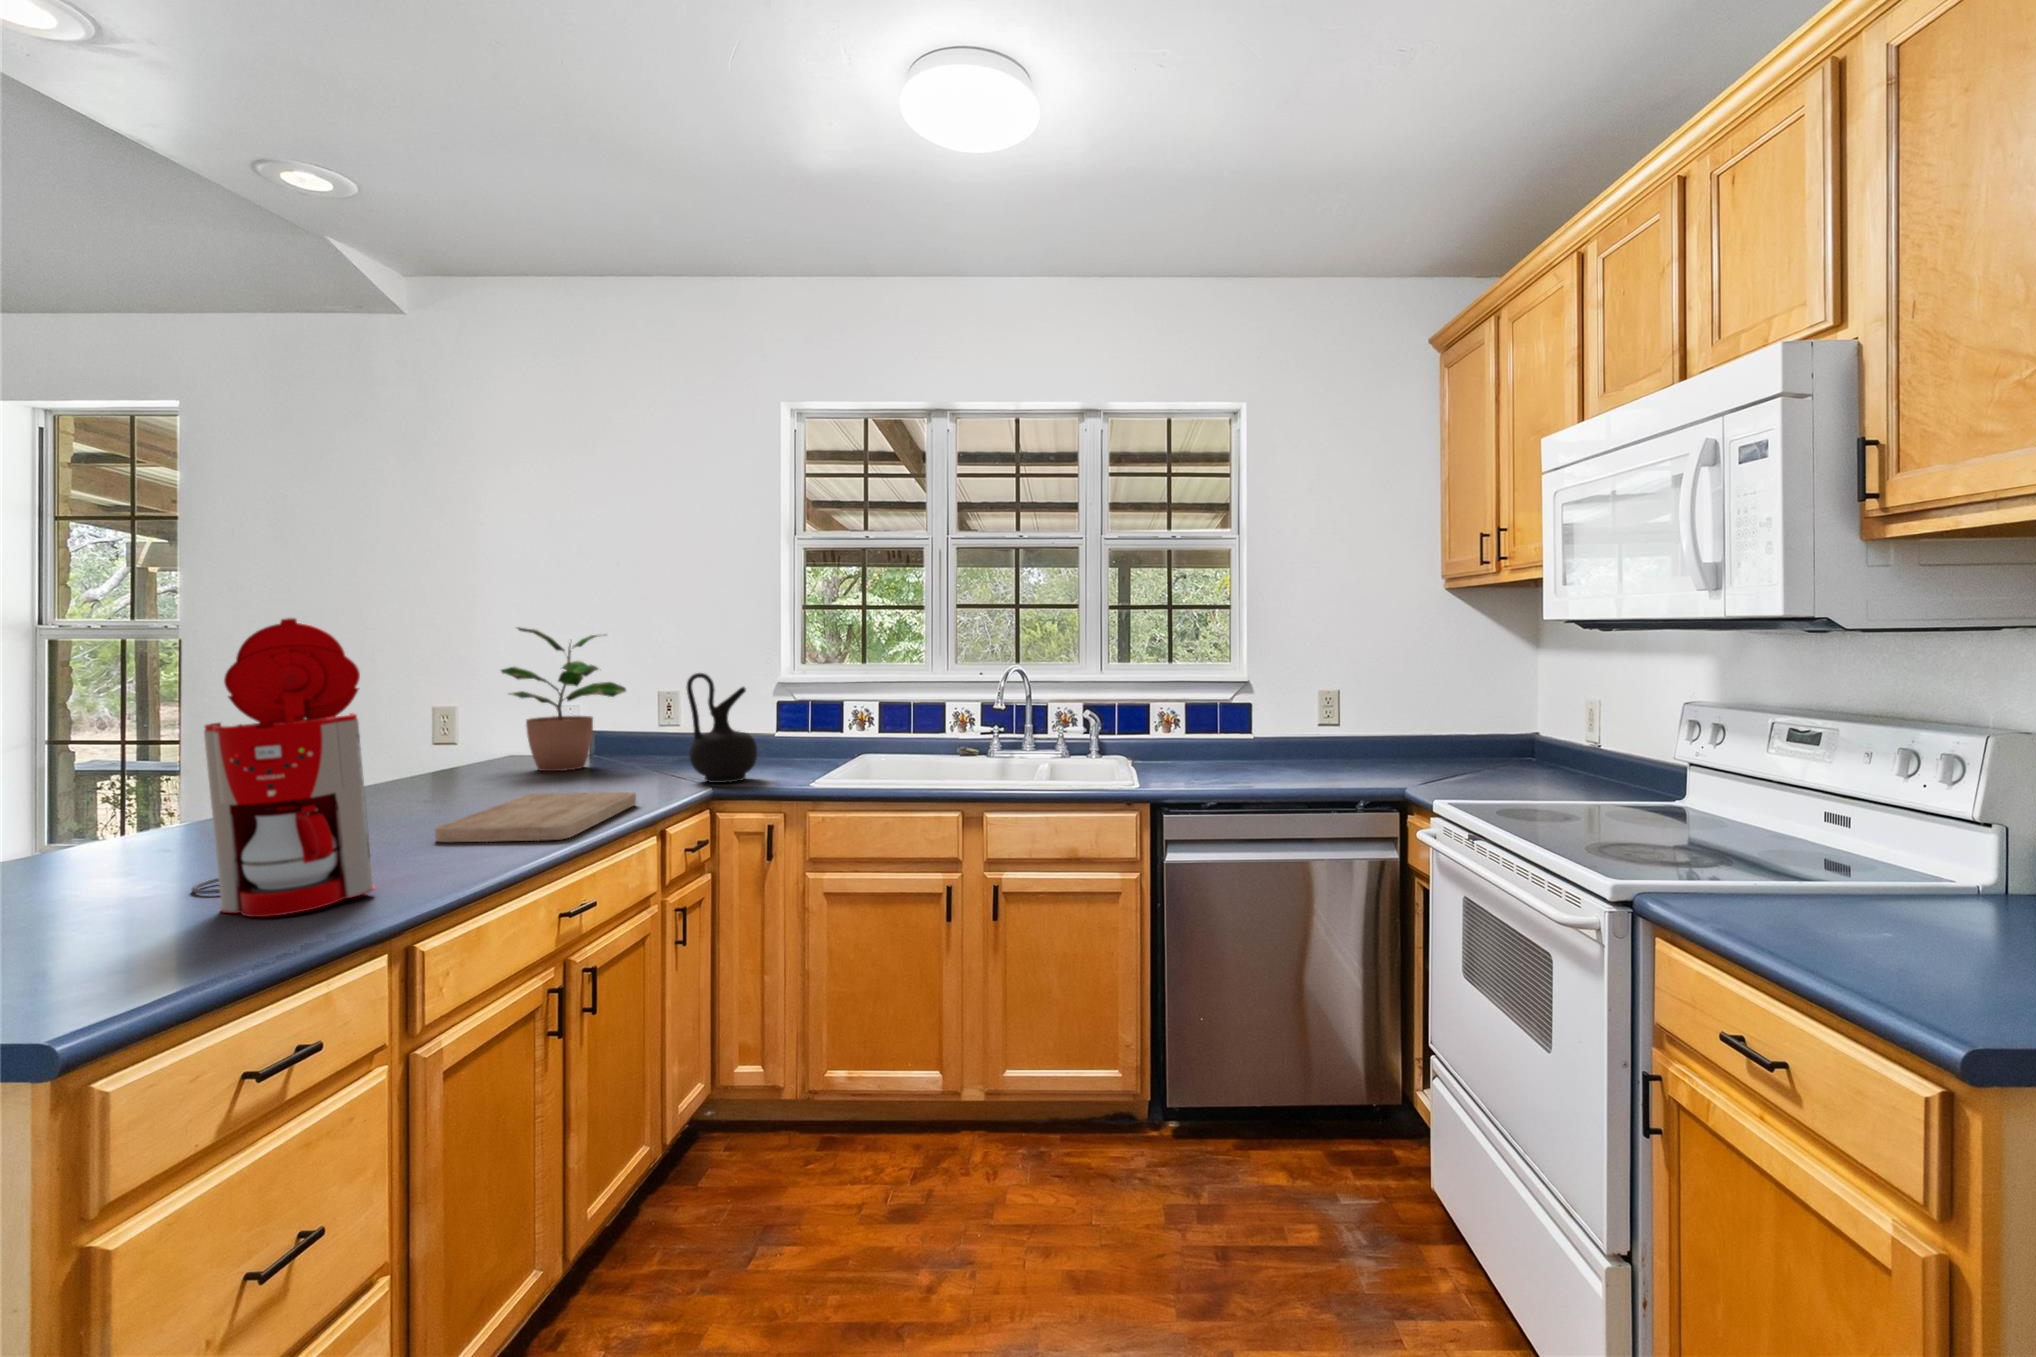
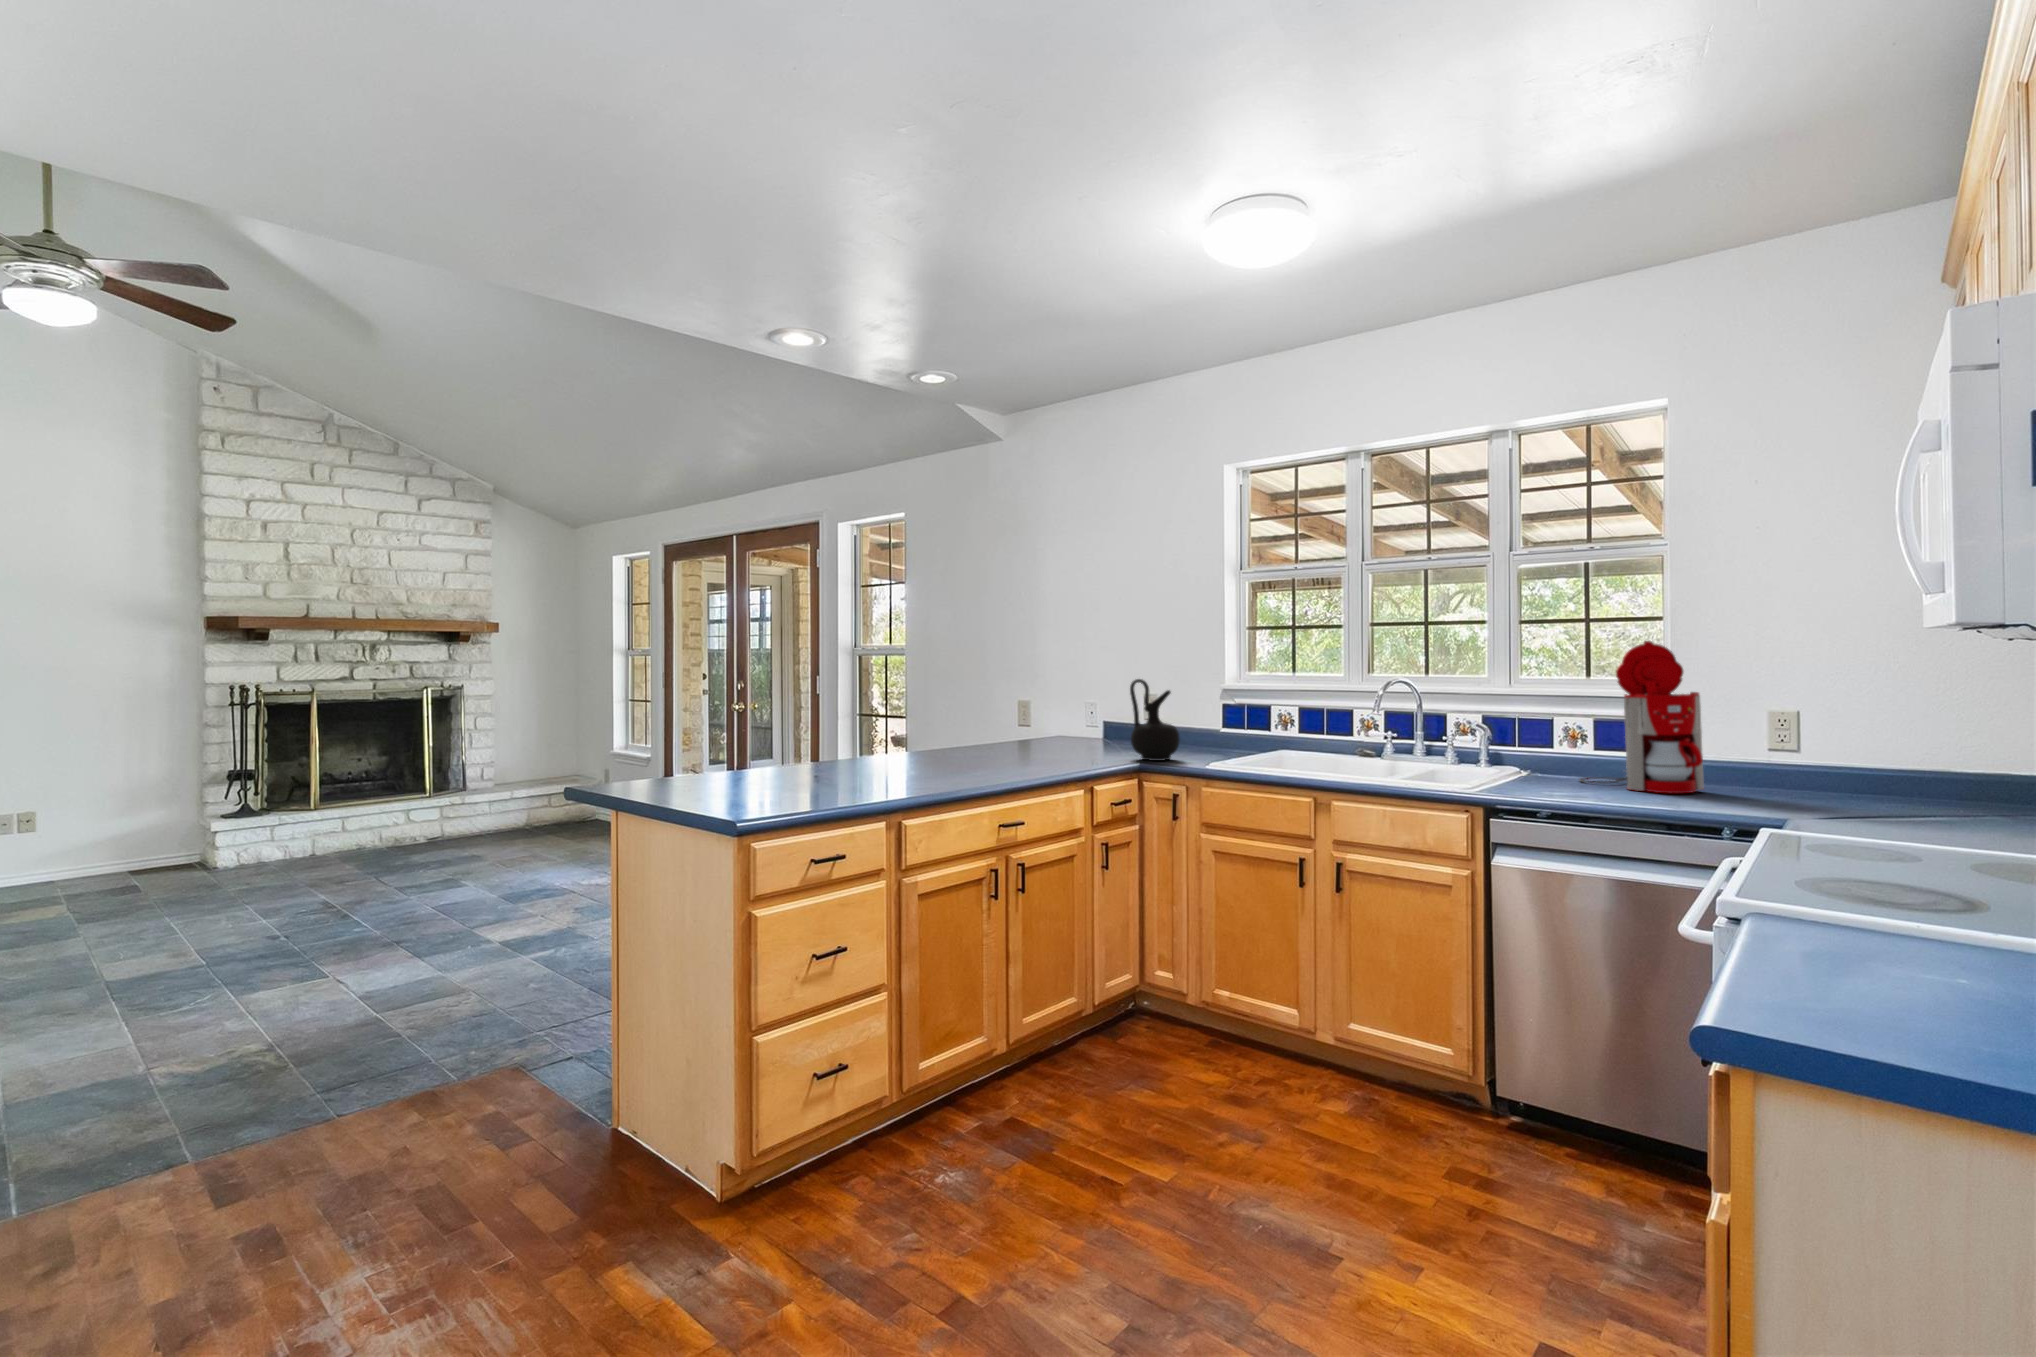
coffee maker: present [192,618,375,917] -> present [1579,641,1704,793]
potted plant: present [501,627,626,771] -> none [1033,646,1109,747]
cutting board: present [435,792,636,842] -> none [944,755,1074,778]

